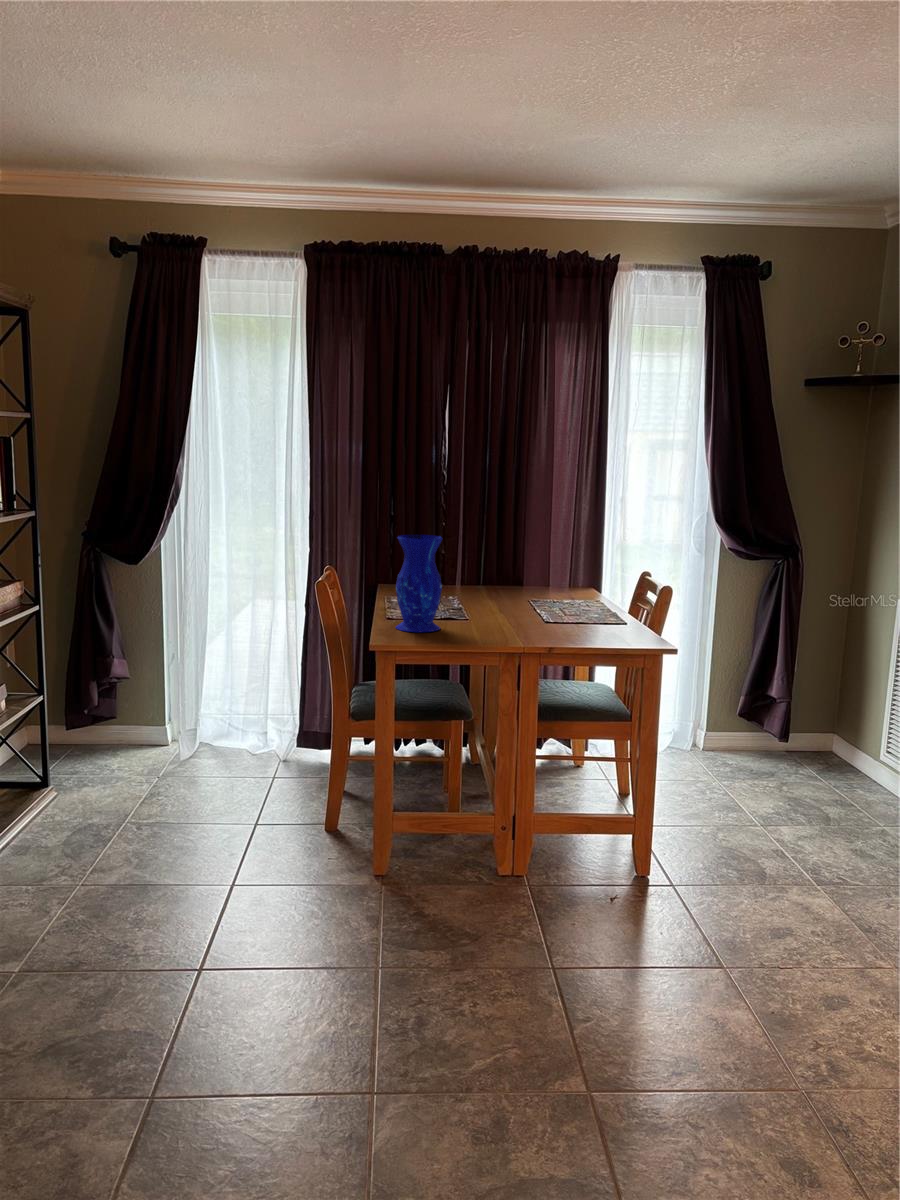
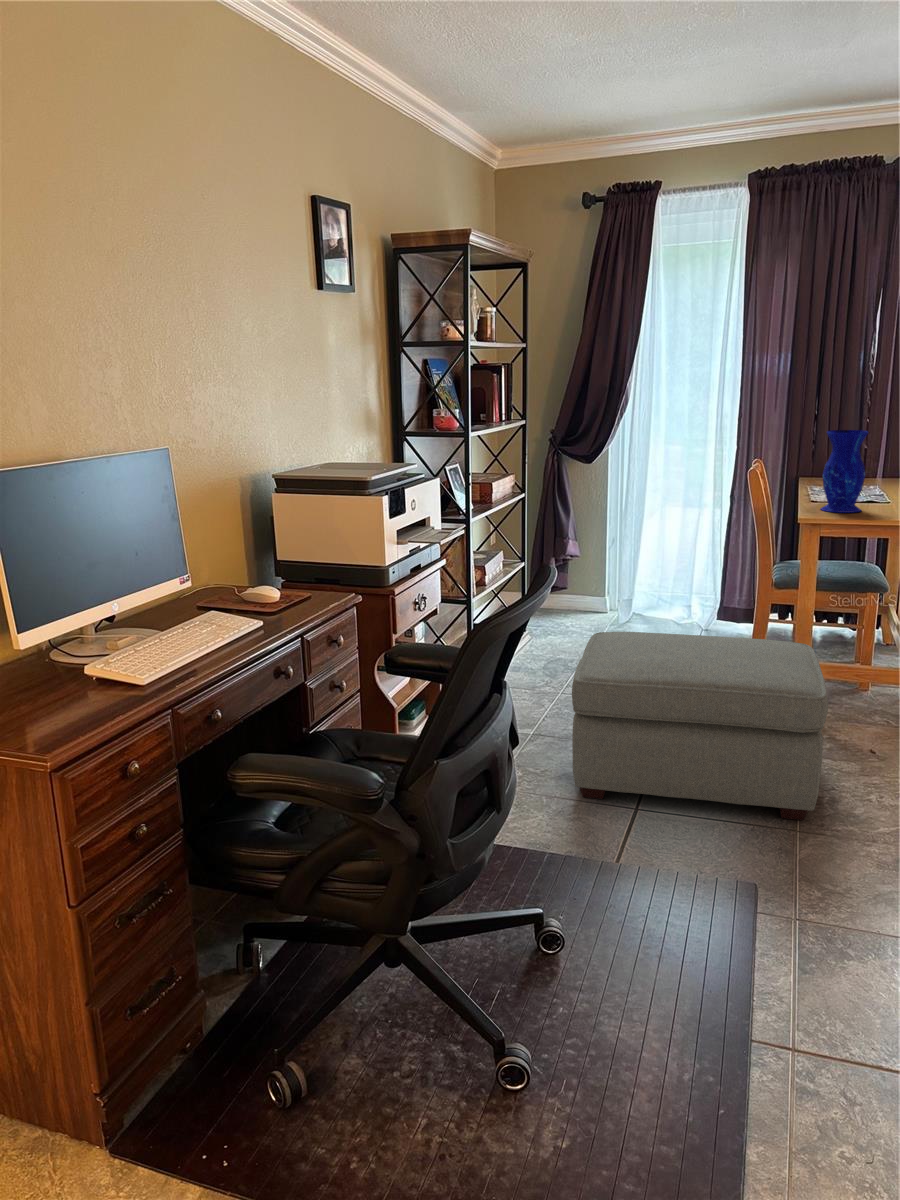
ottoman: none [35,808,407,1102] -> present [572,632,828,820]

